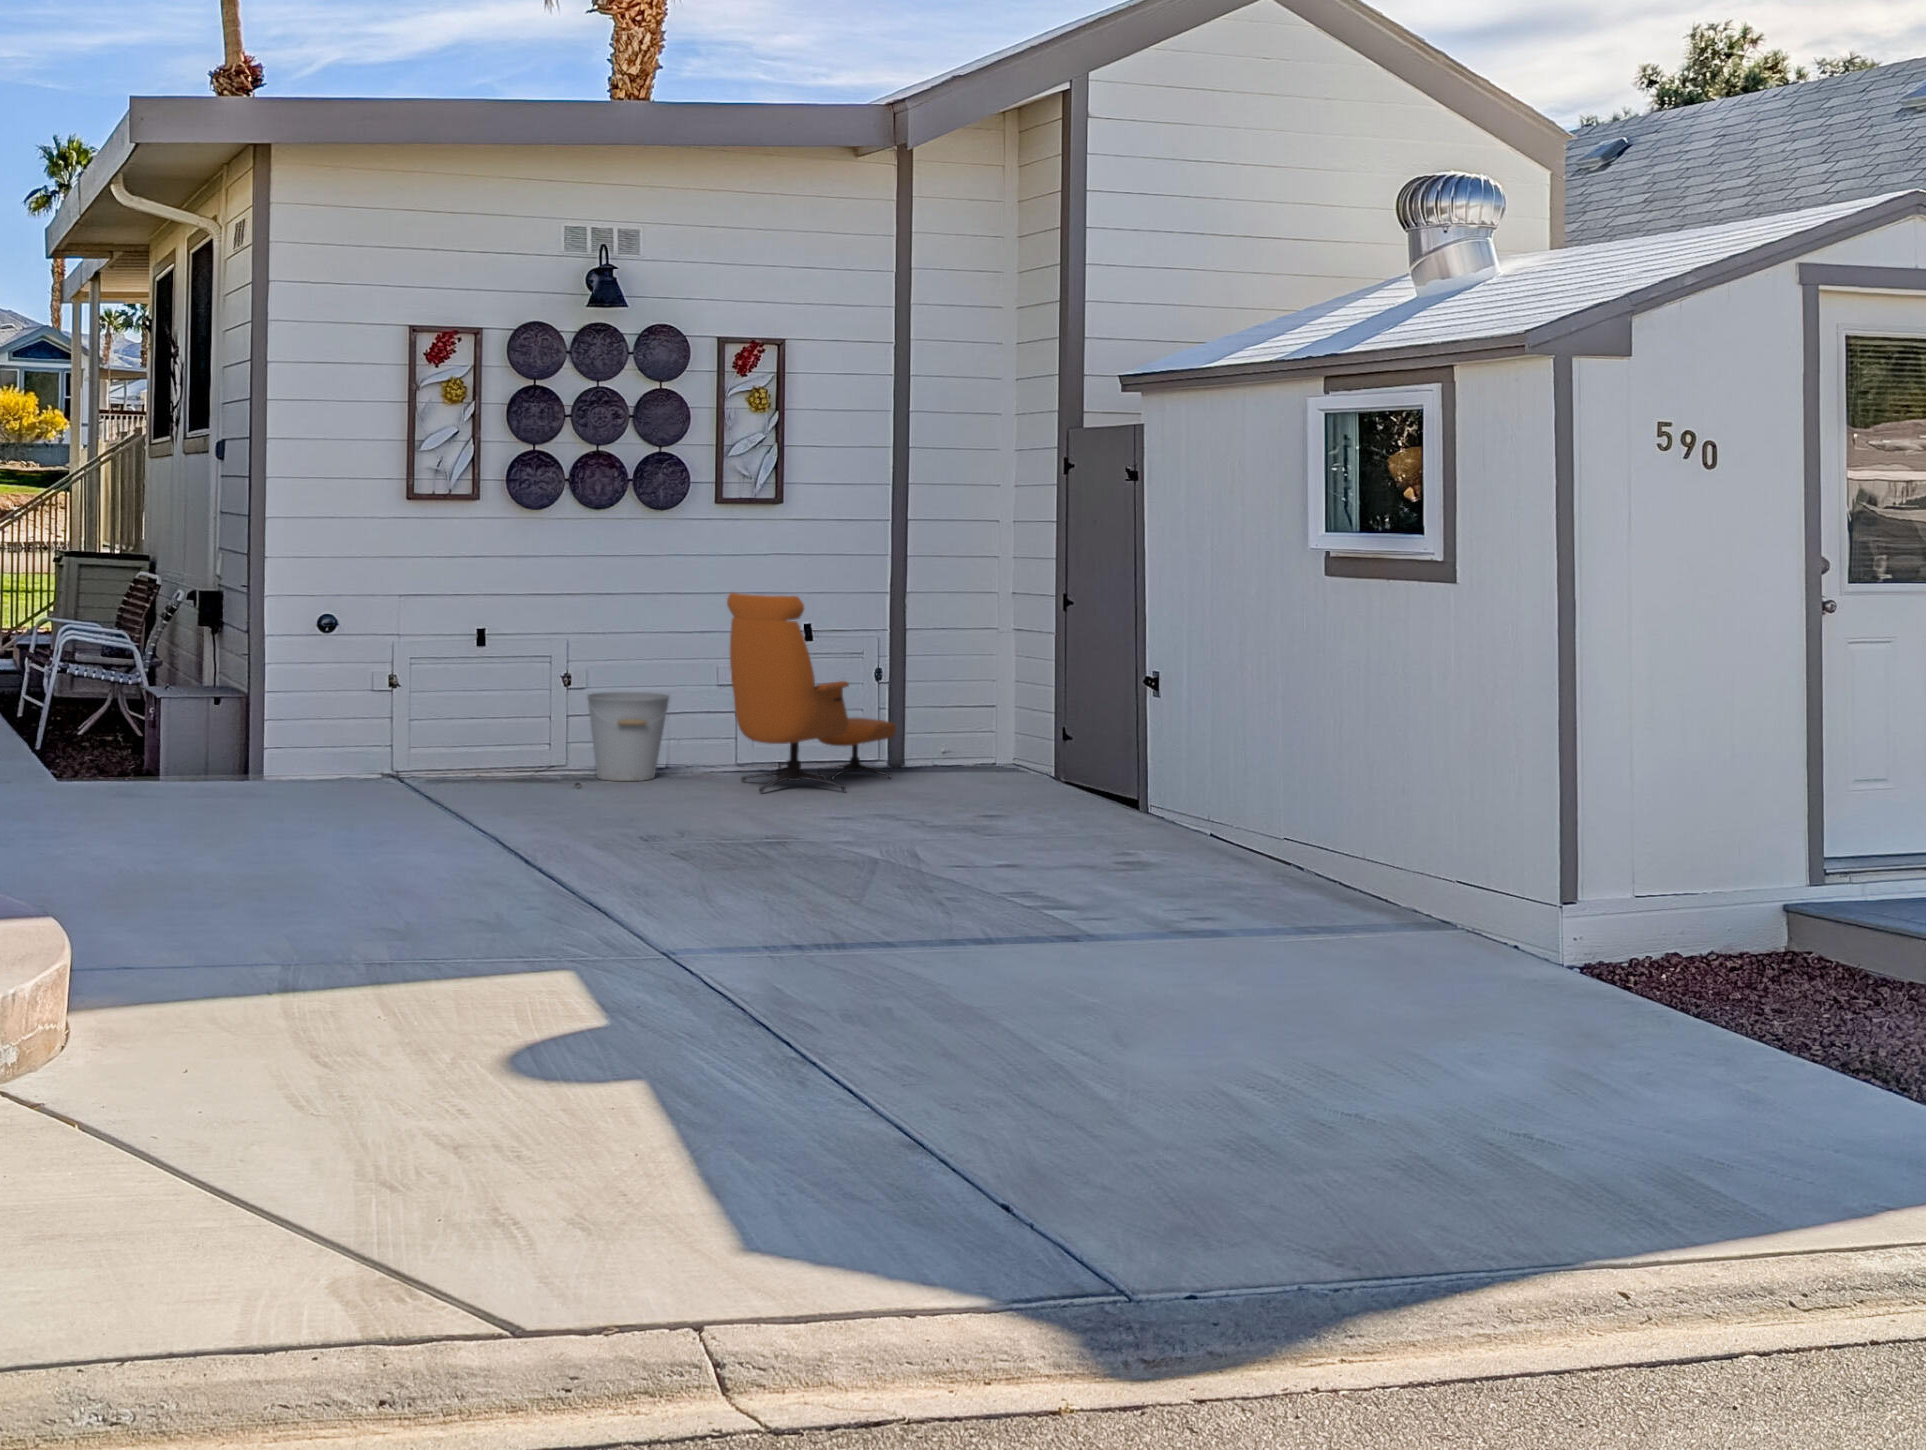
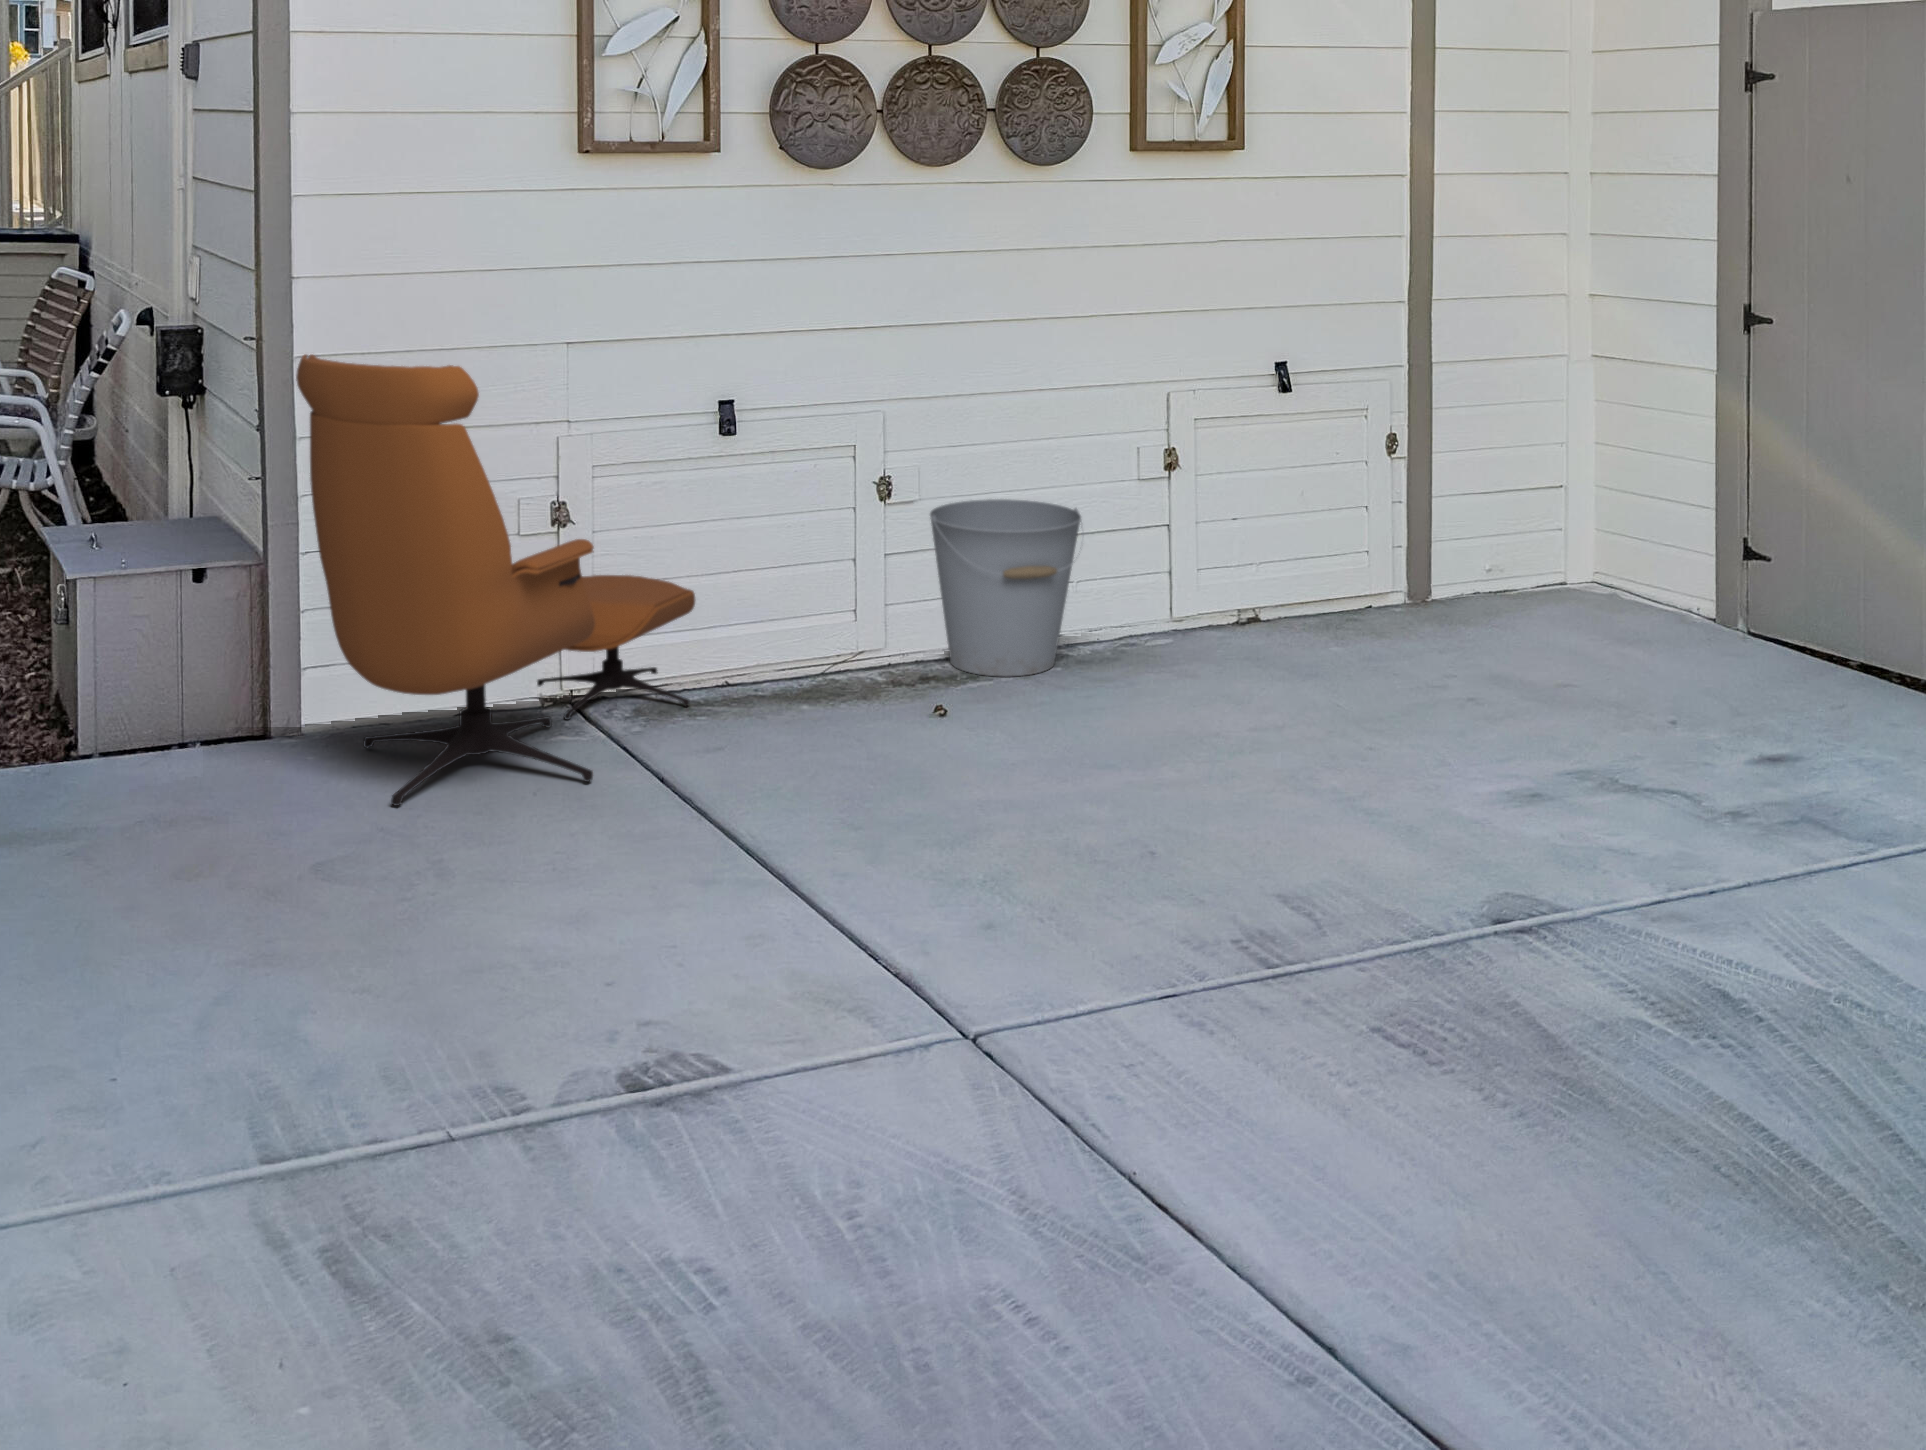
lounge chair: present [727,593,896,793] -> present [296,354,695,806]

